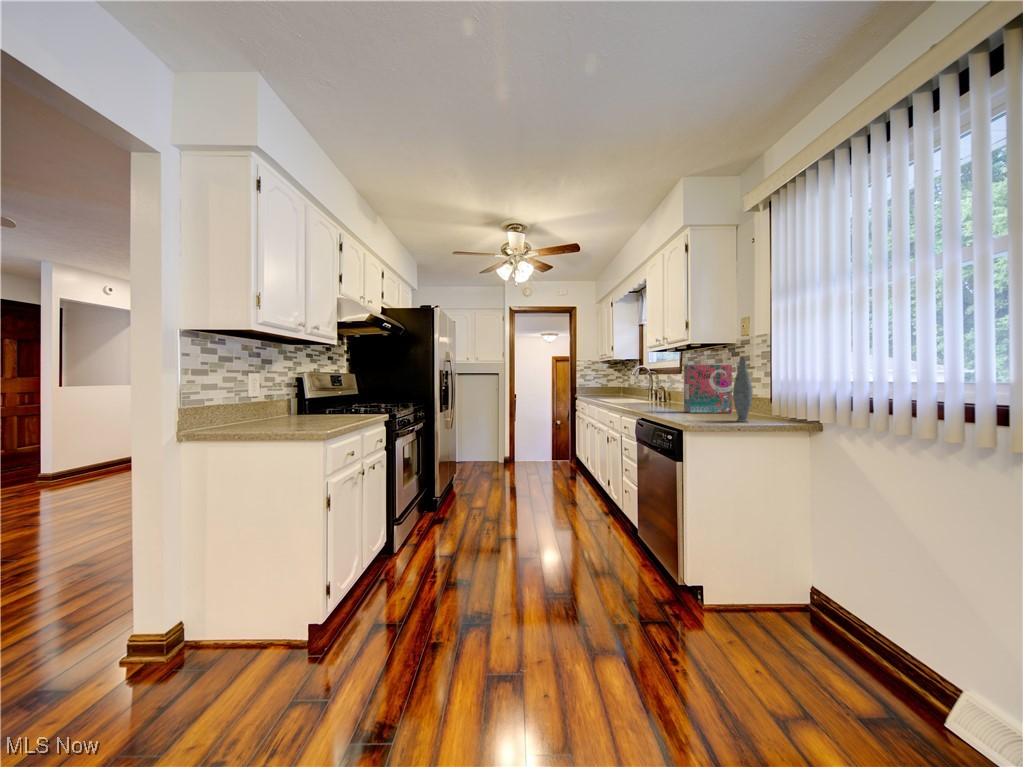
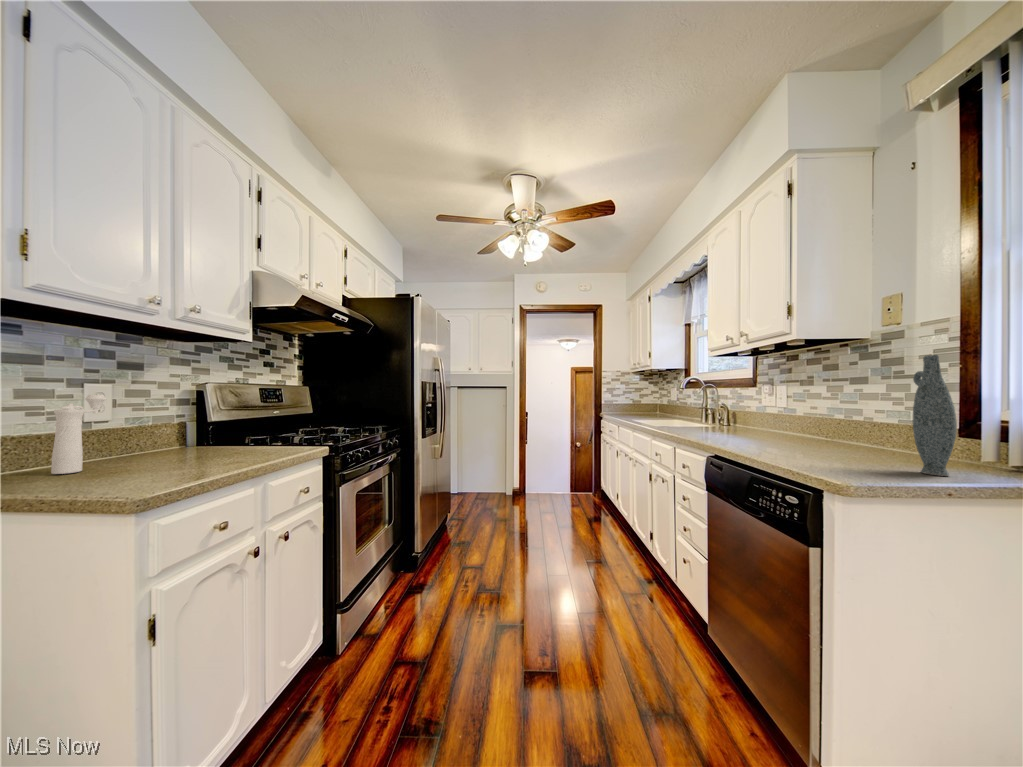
cereal box: present [684,365,732,413] -> none [783,372,867,449]
pepper mill: none [255,380,271,424] -> present [51,395,106,474]

